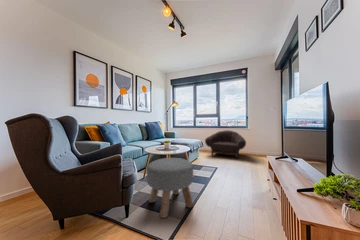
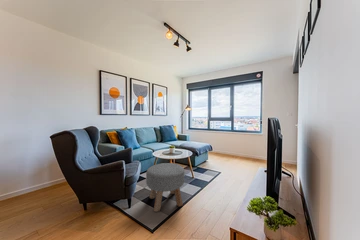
armchair: present [205,130,246,158] -> none [215,135,256,165]

